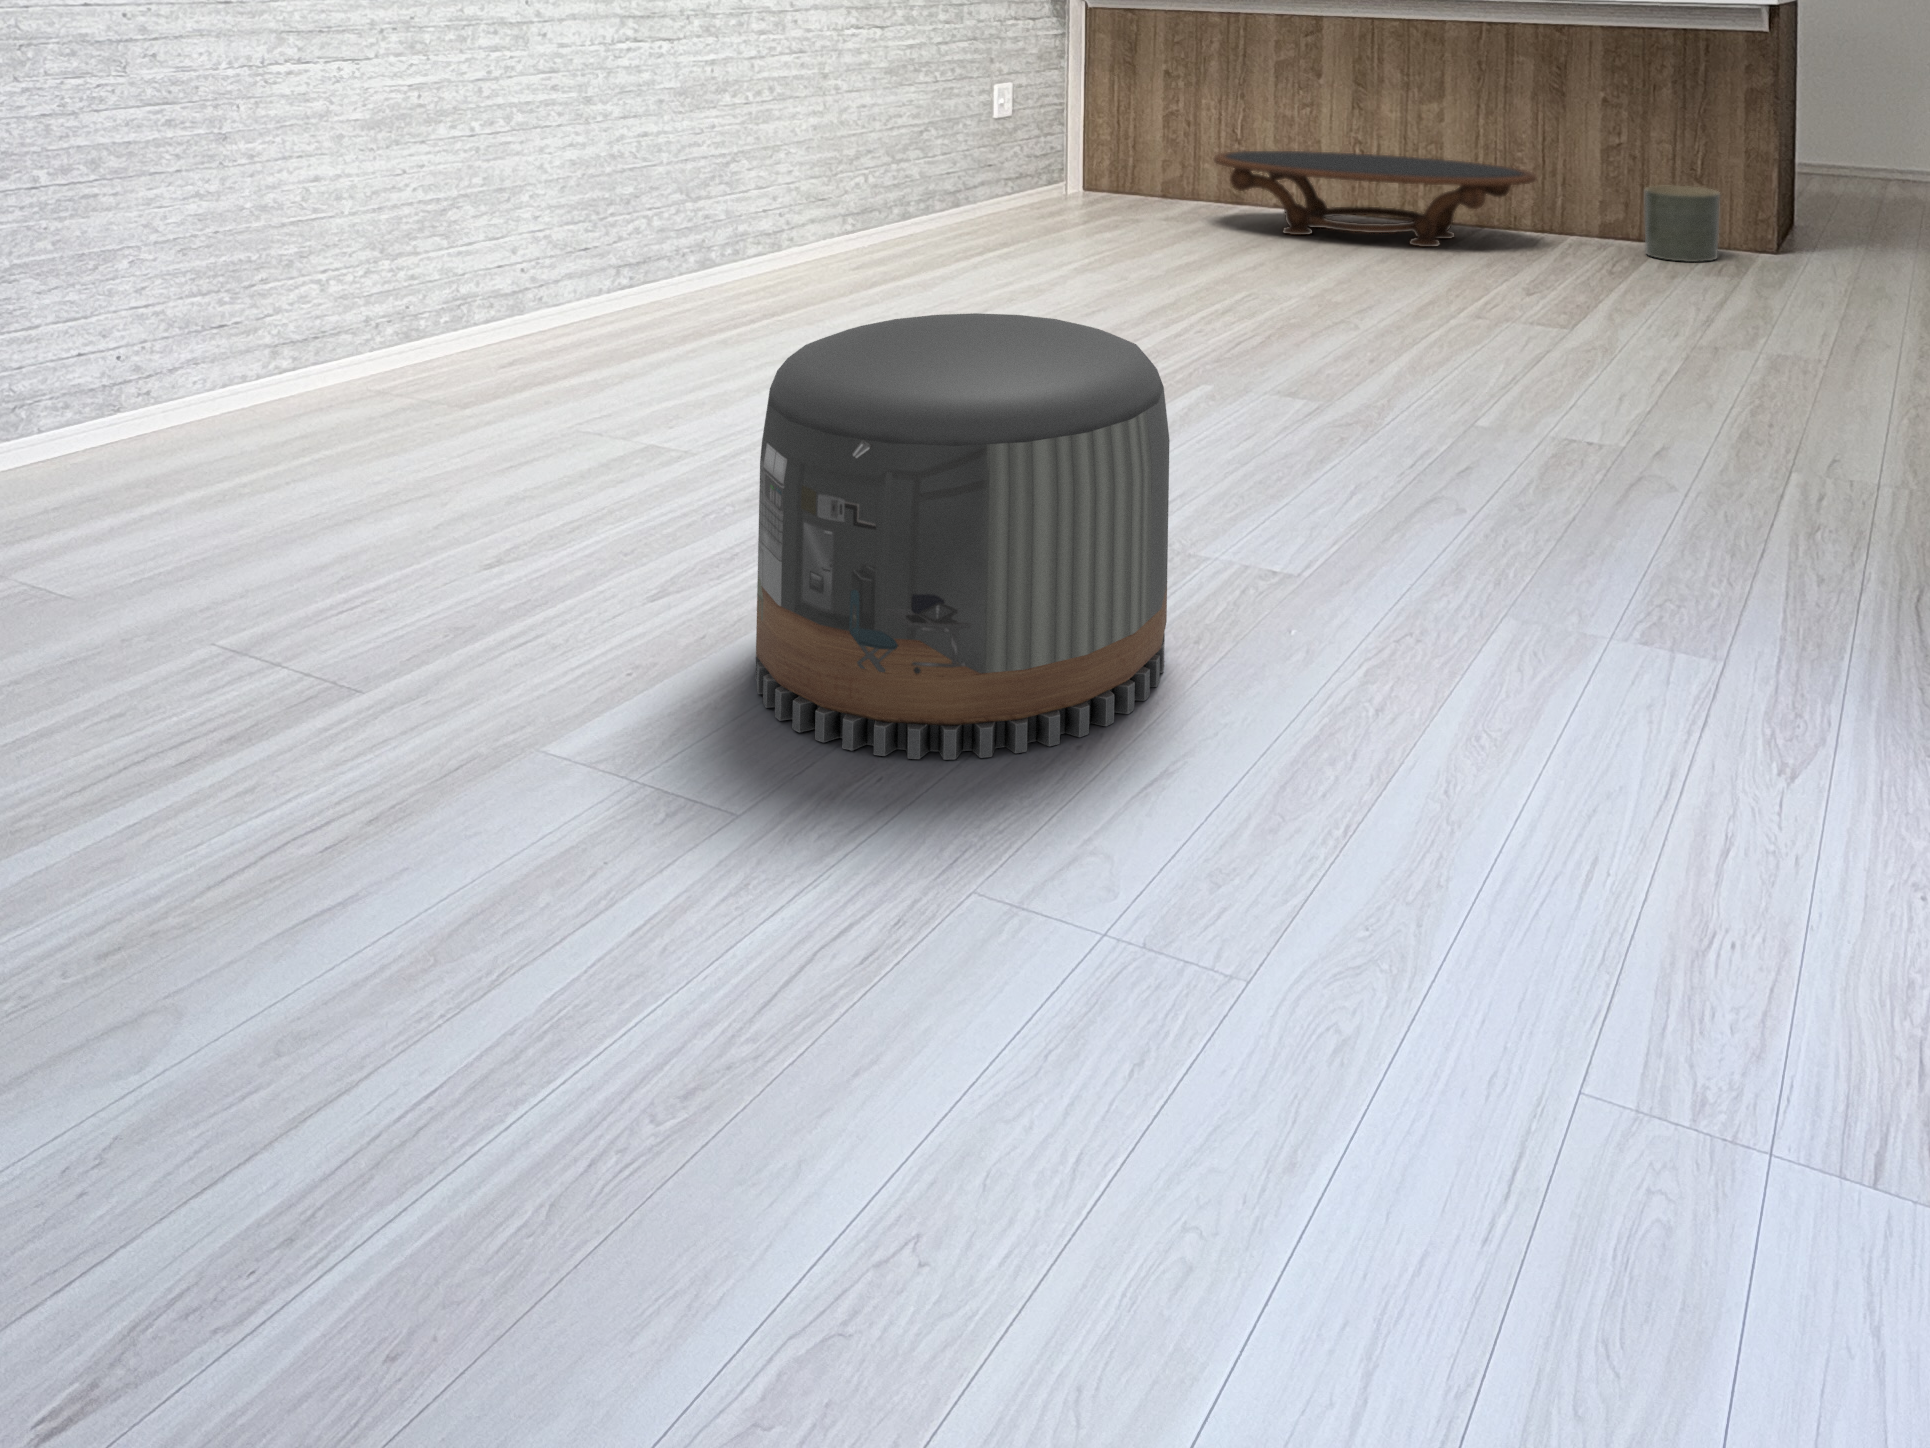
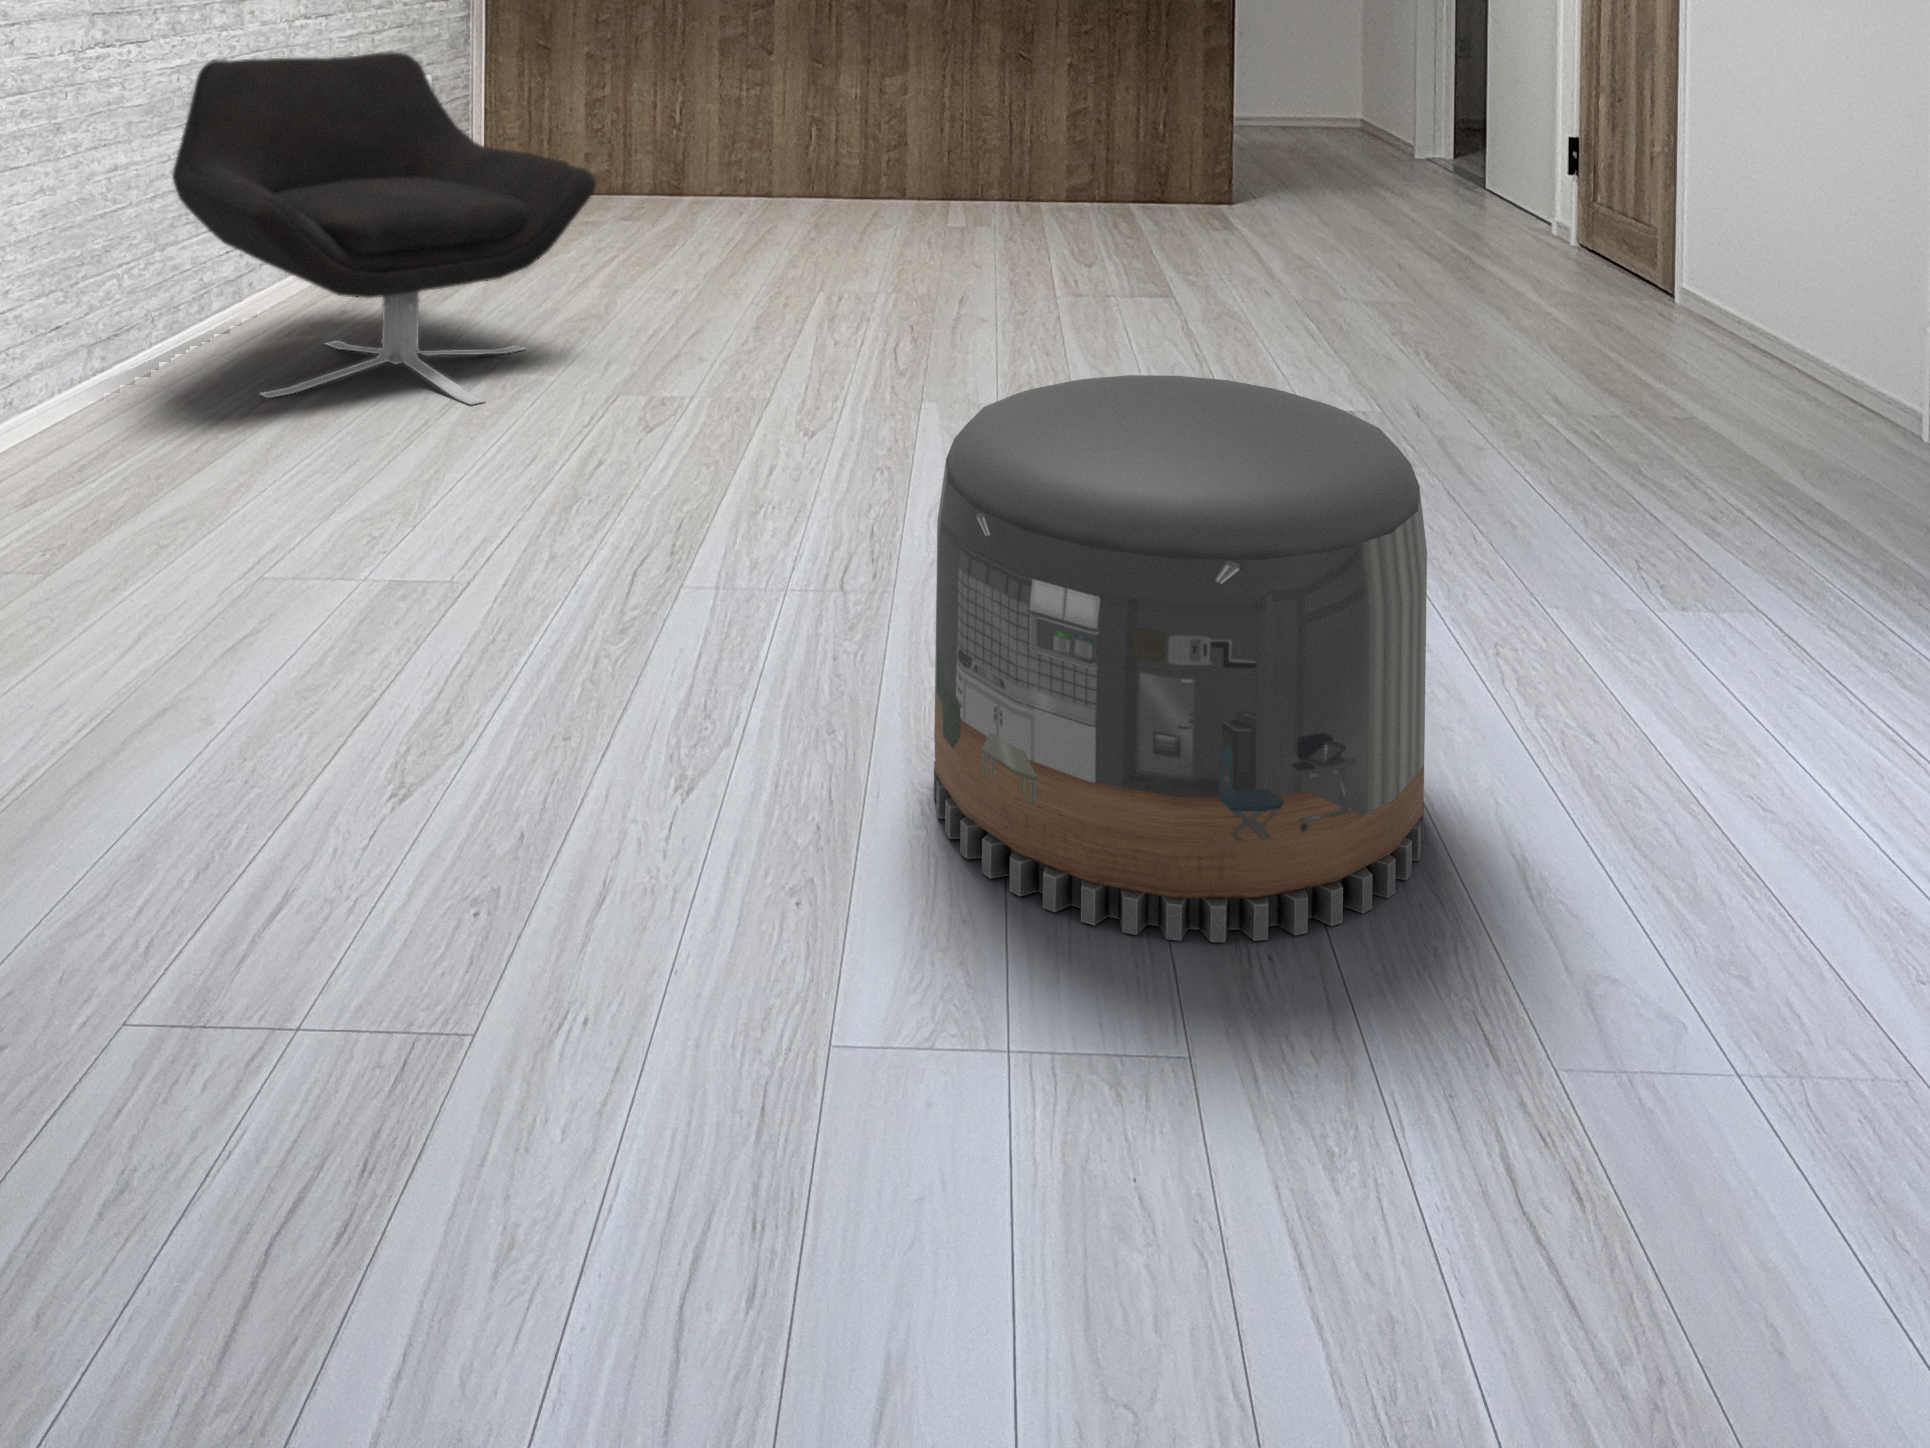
lounge chair: none [698,55,1000,337] -> present [172,52,596,405]
coffee table: present [1214,151,1536,247] -> none [681,139,1038,235]
planter: present [1645,186,1720,262] -> none [1139,156,1211,231]

